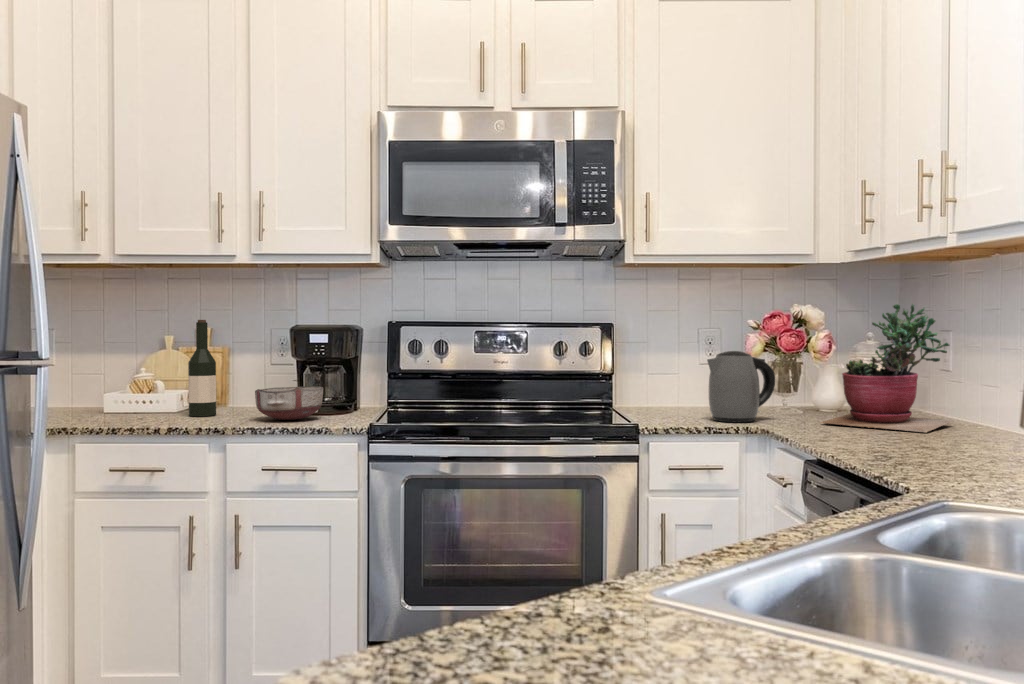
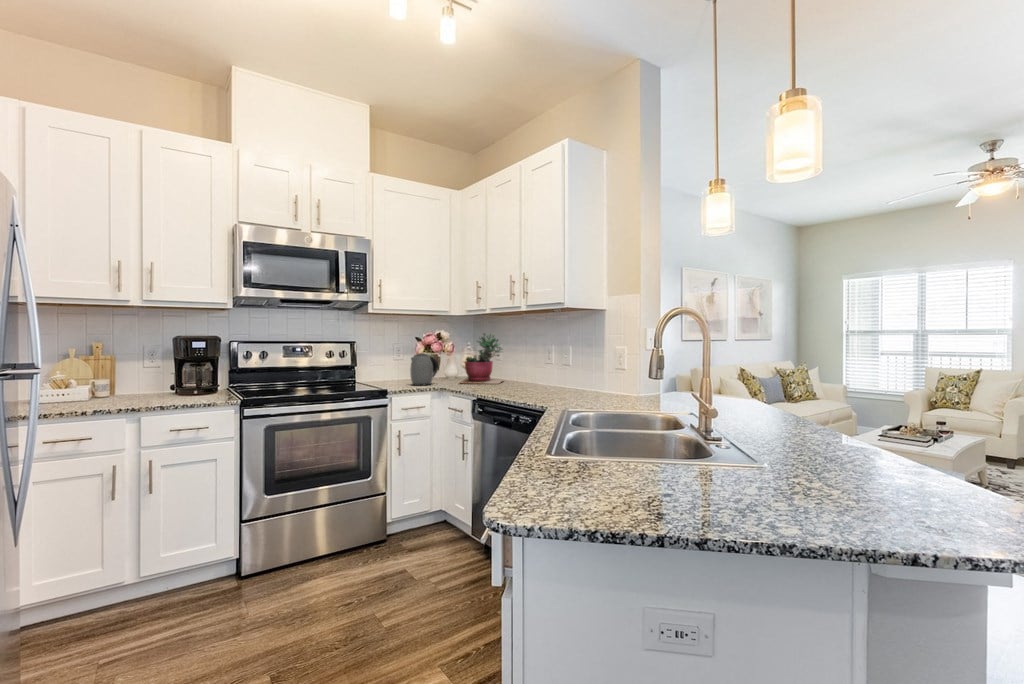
wine bottle: present [188,320,216,416] -> none [86,341,110,404]
ceramic bowl: present [255,386,323,420] -> none [152,380,201,401]

